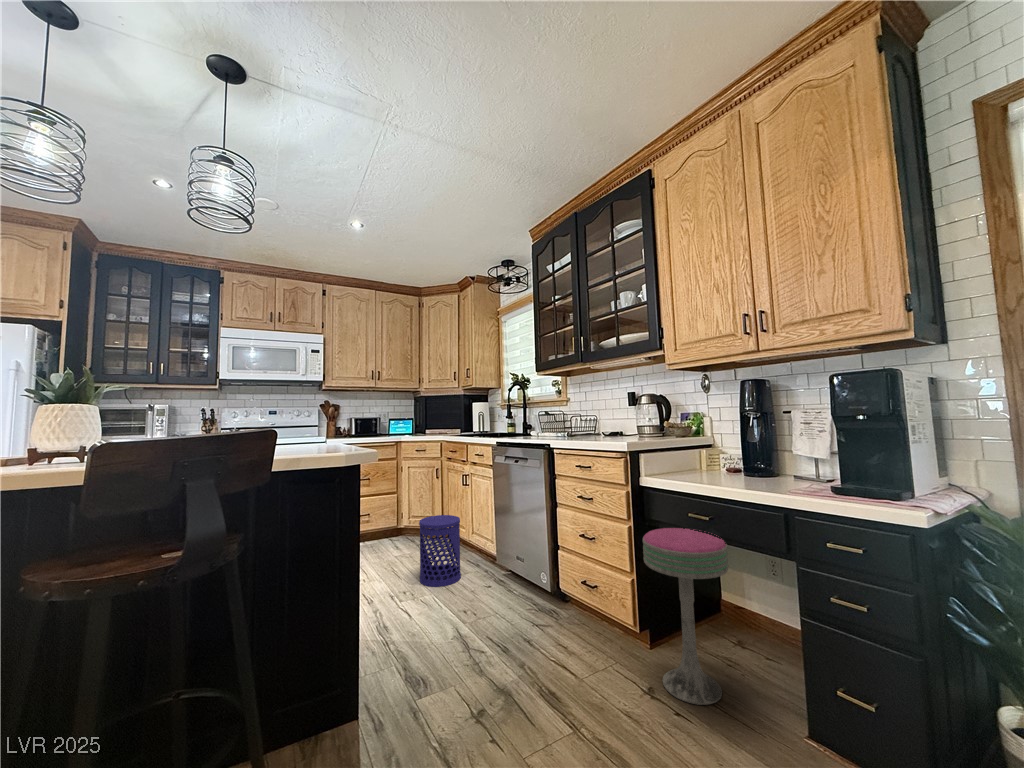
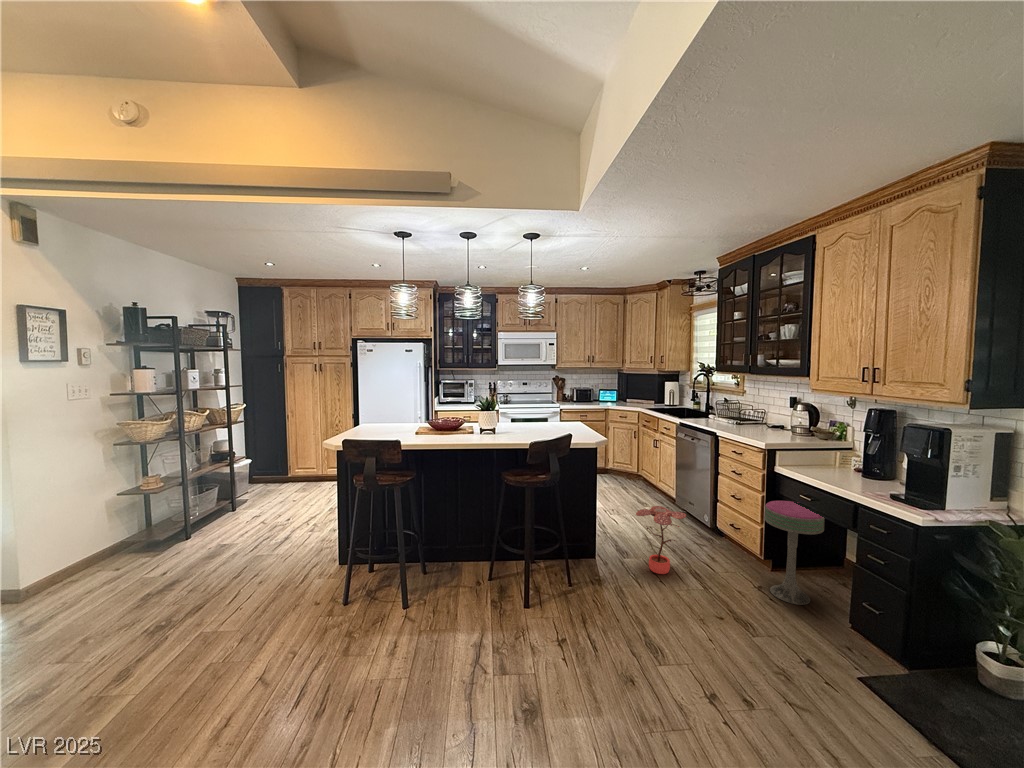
waste bin: present [419,515,461,587] -> none [620,466,649,512]
potted plant: none [442,574,529,713] -> present [636,506,686,574]

